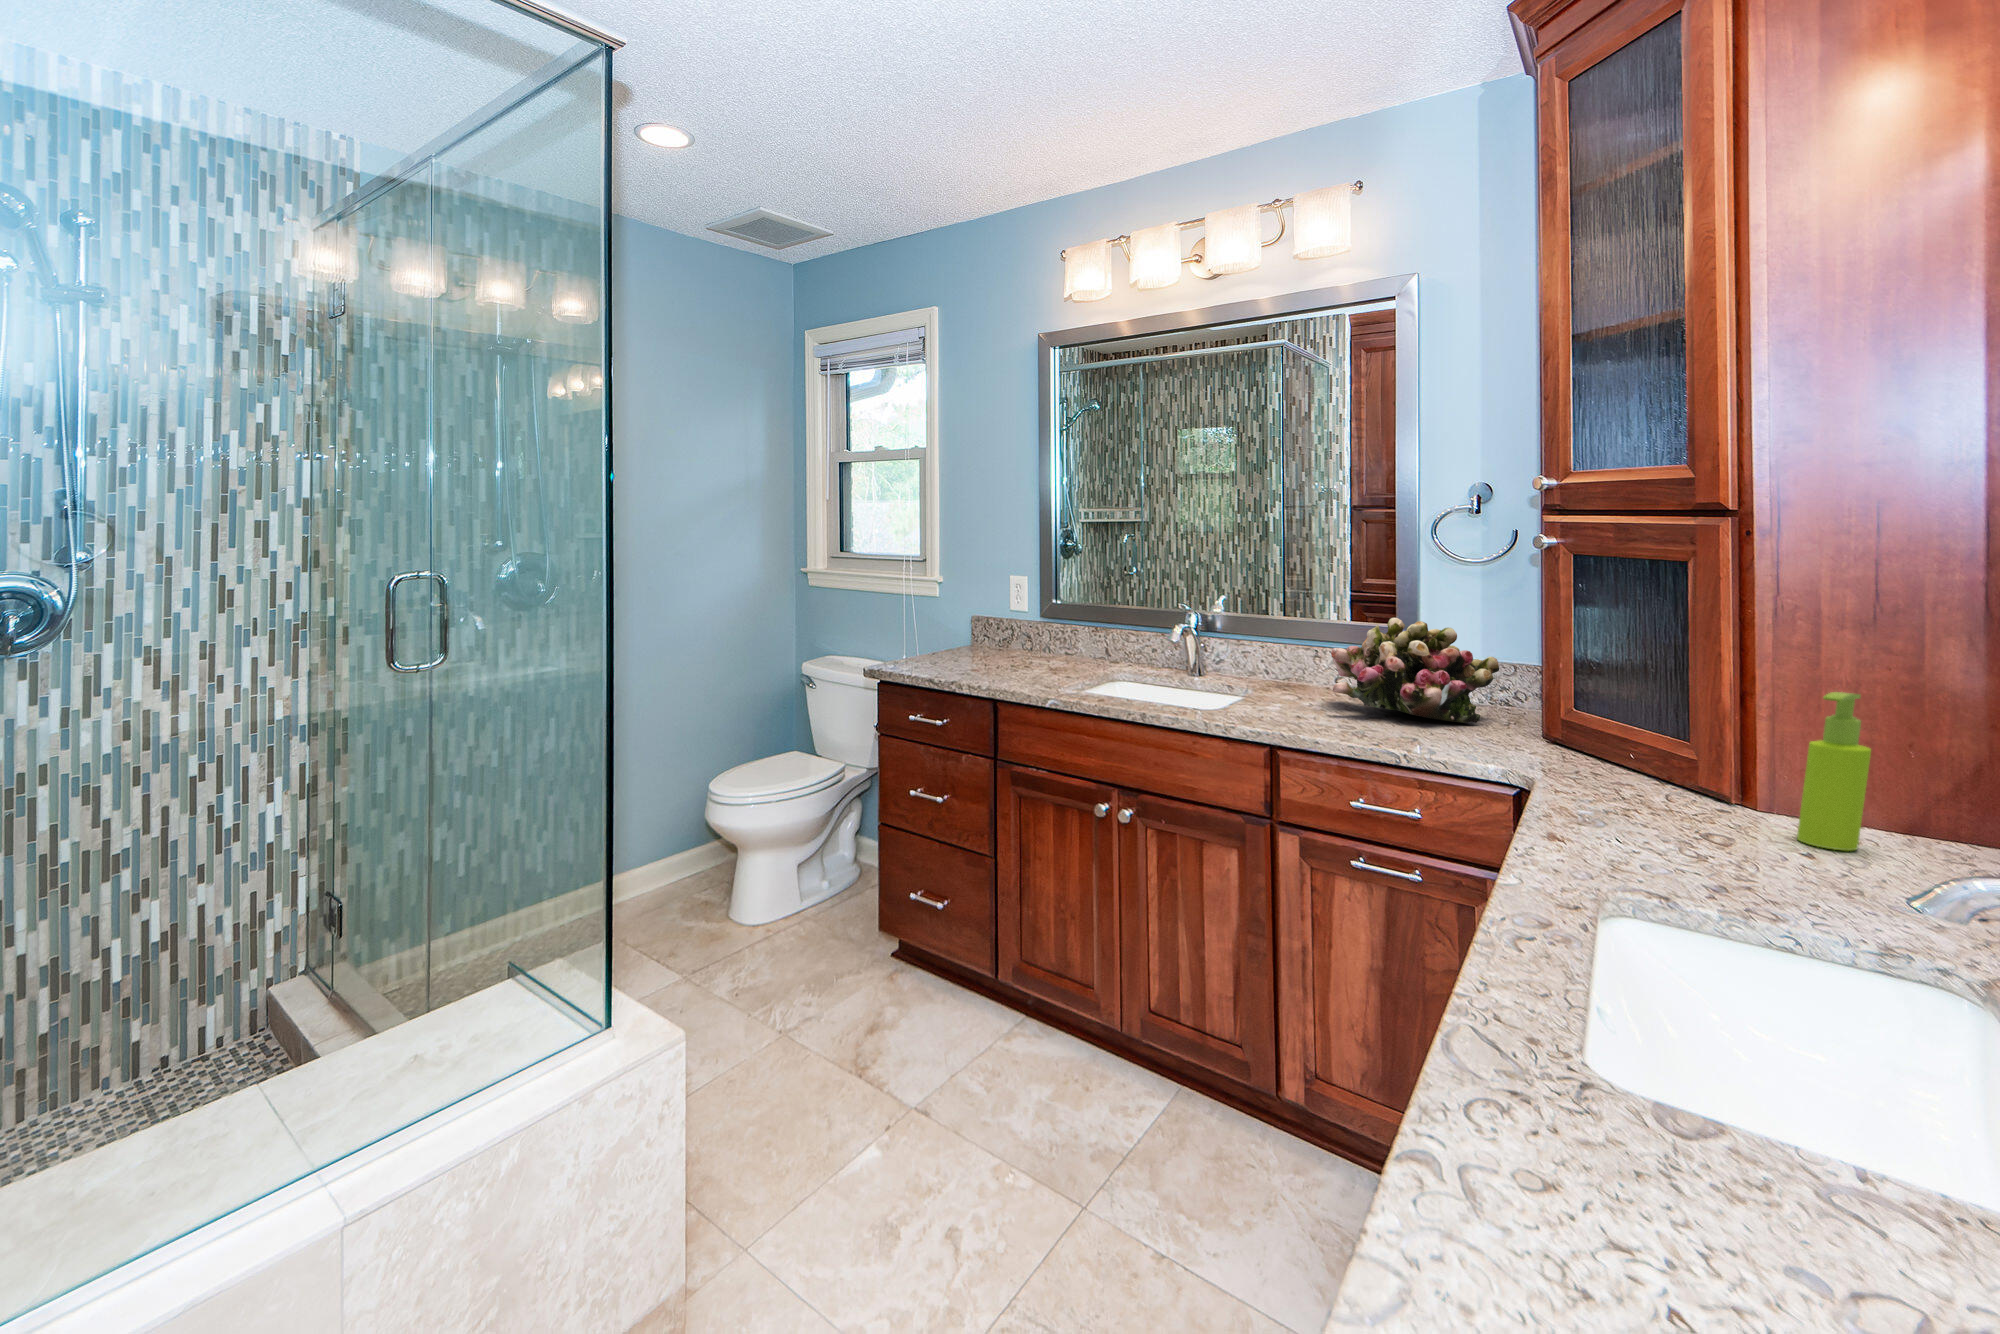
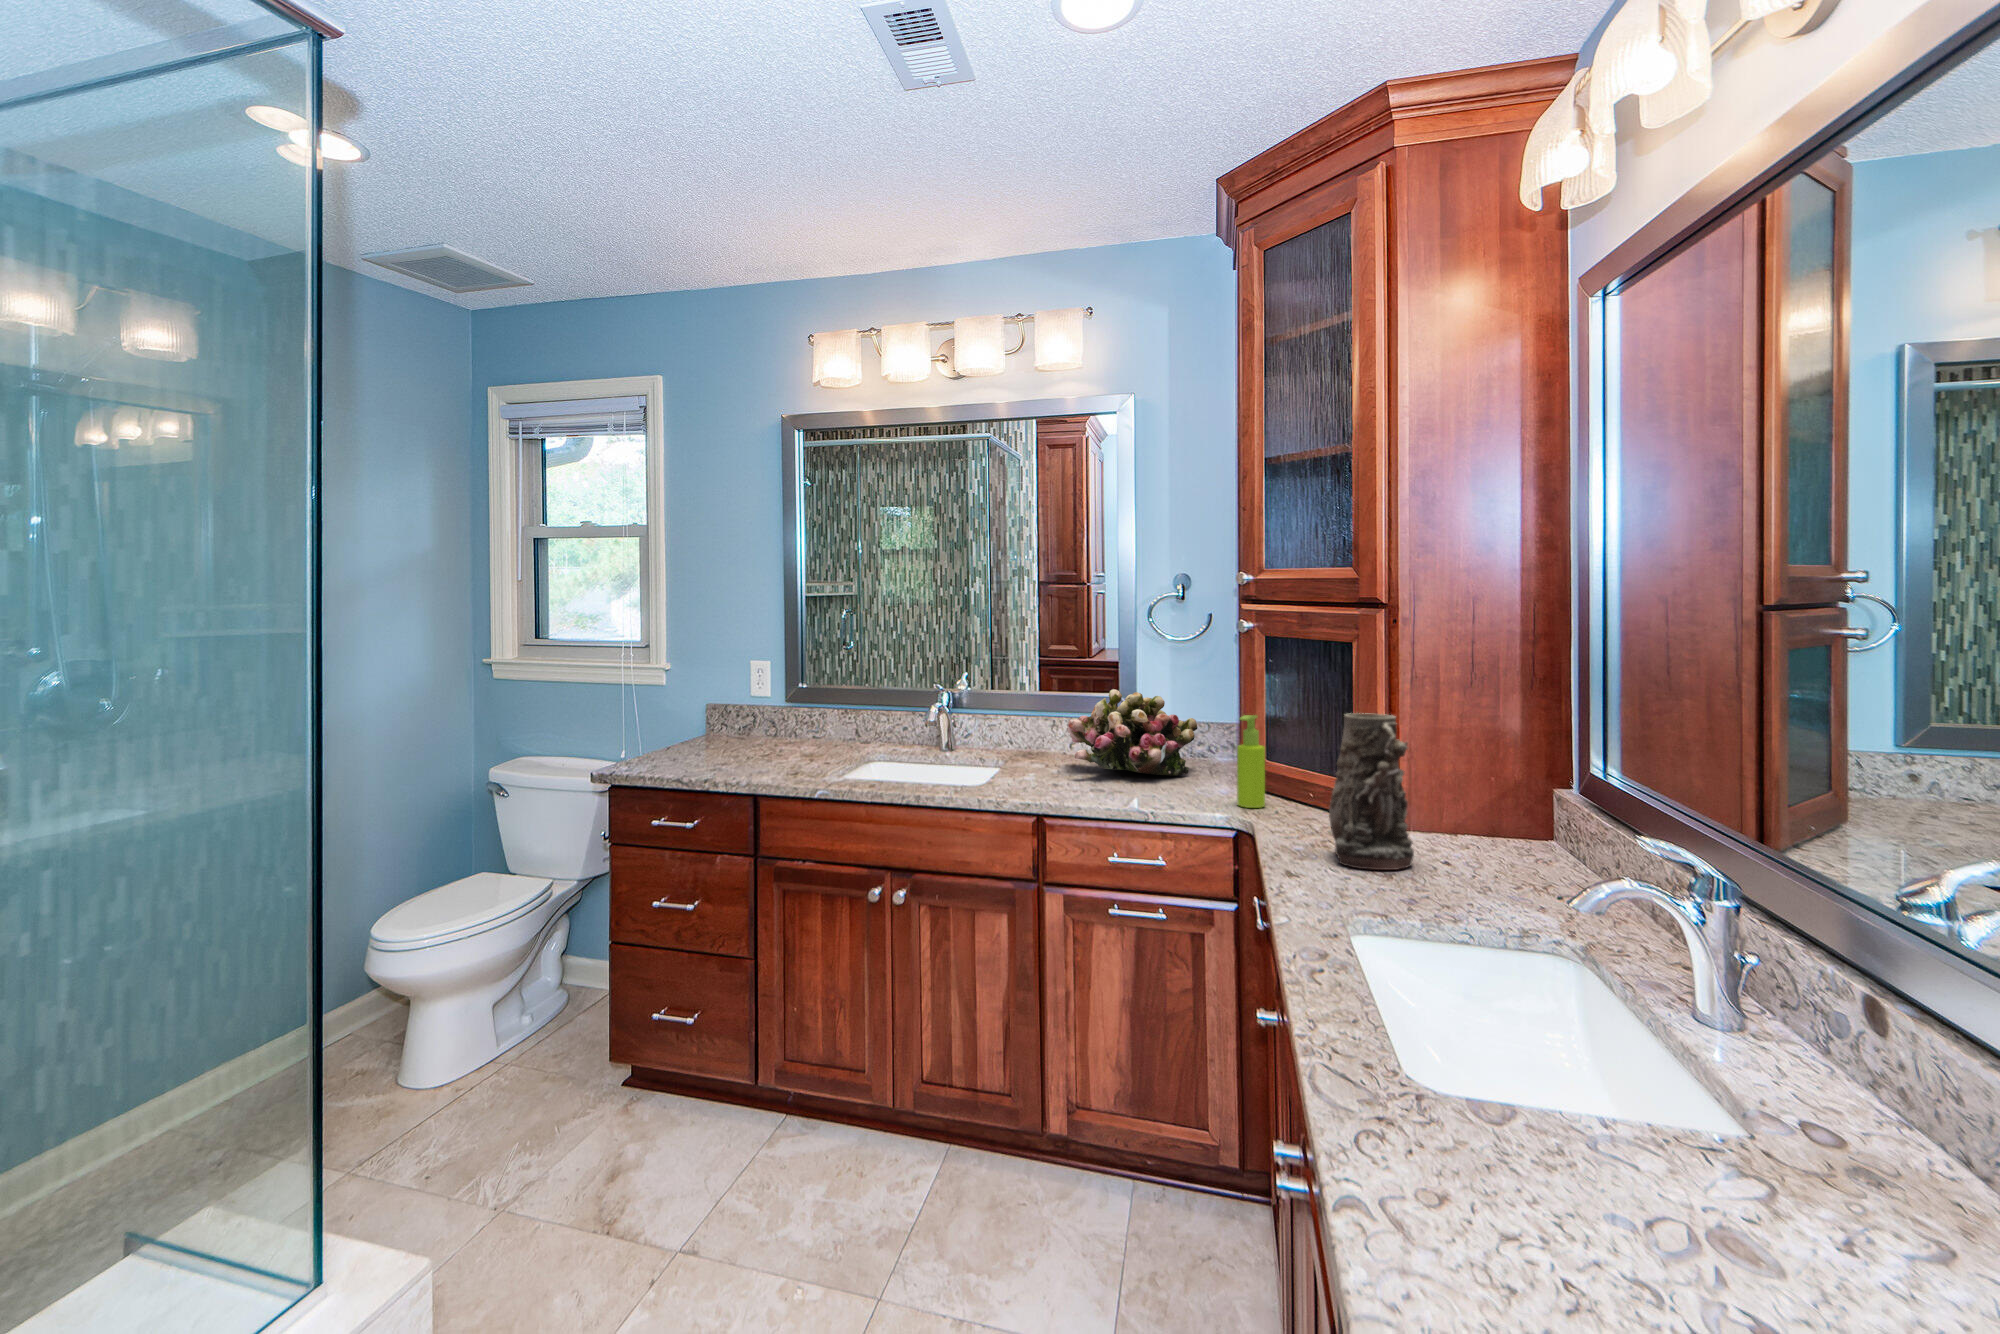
vase: none [1629,645,1758,851] -> present [1329,713,1414,870]
soap dispenser: present [1797,692,1871,851] -> present [1237,715,1265,808]

